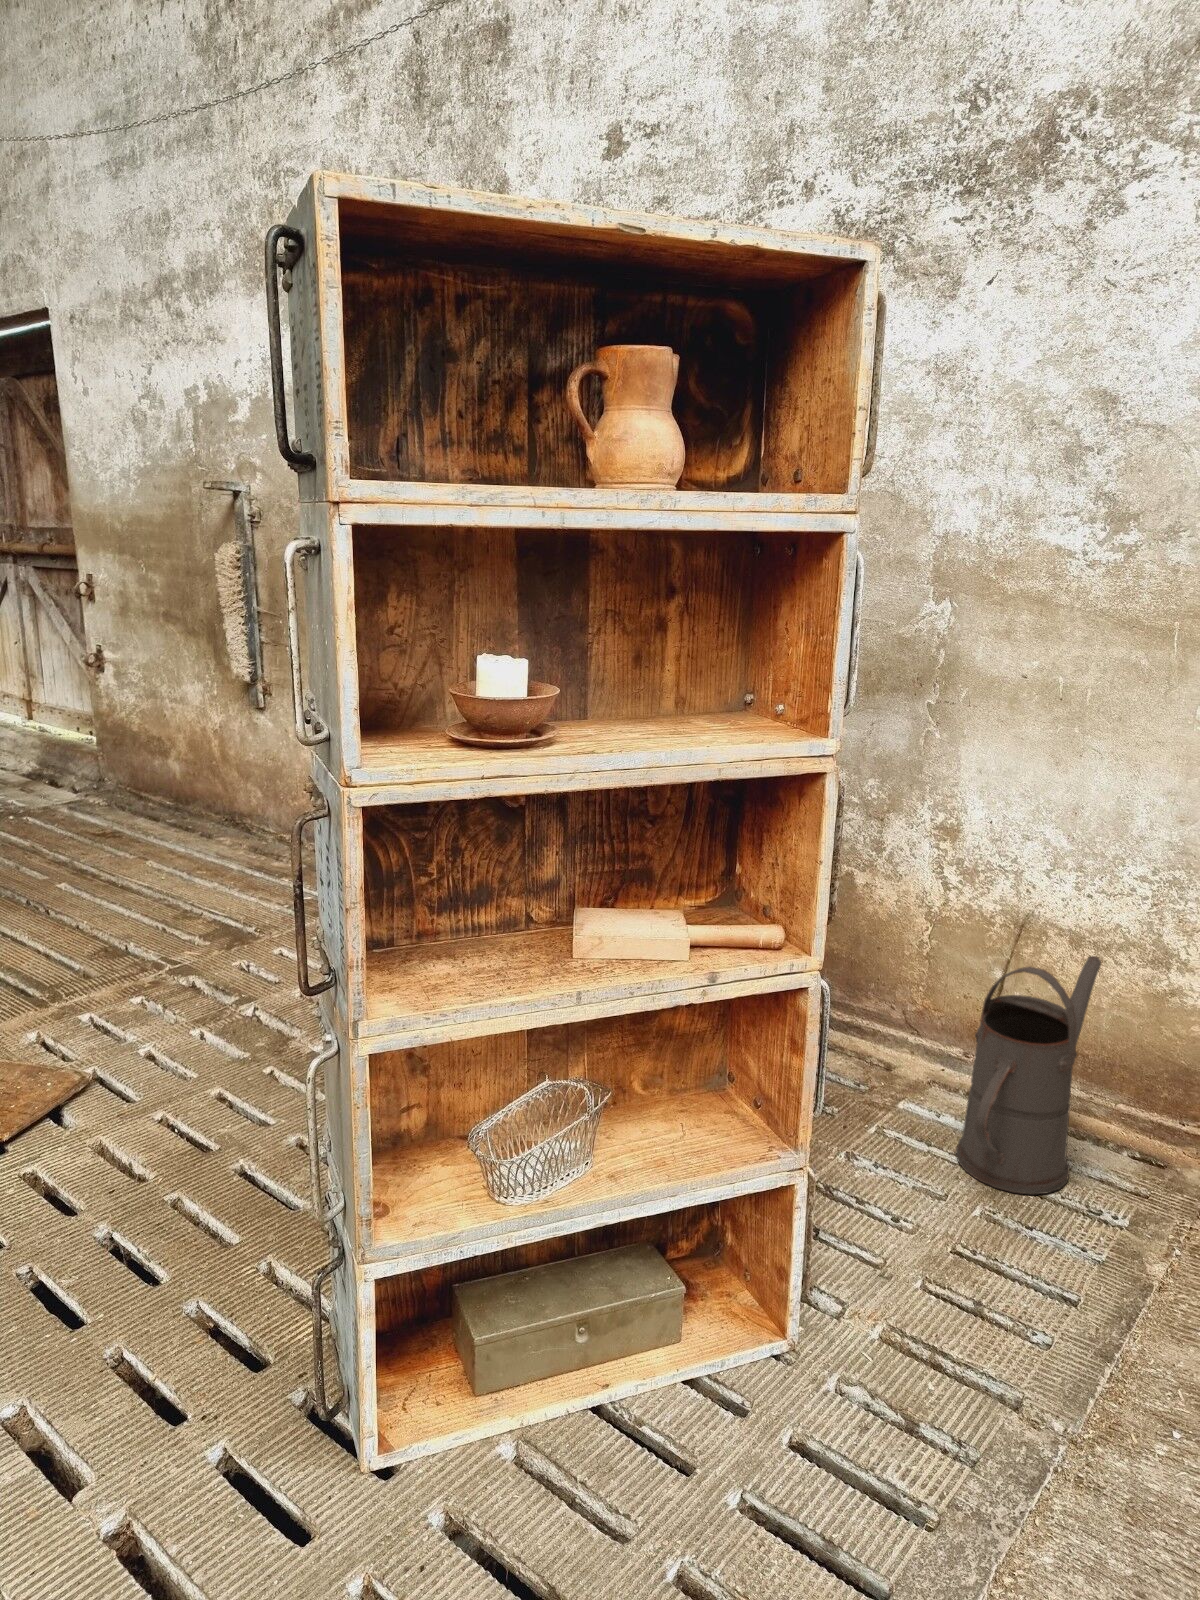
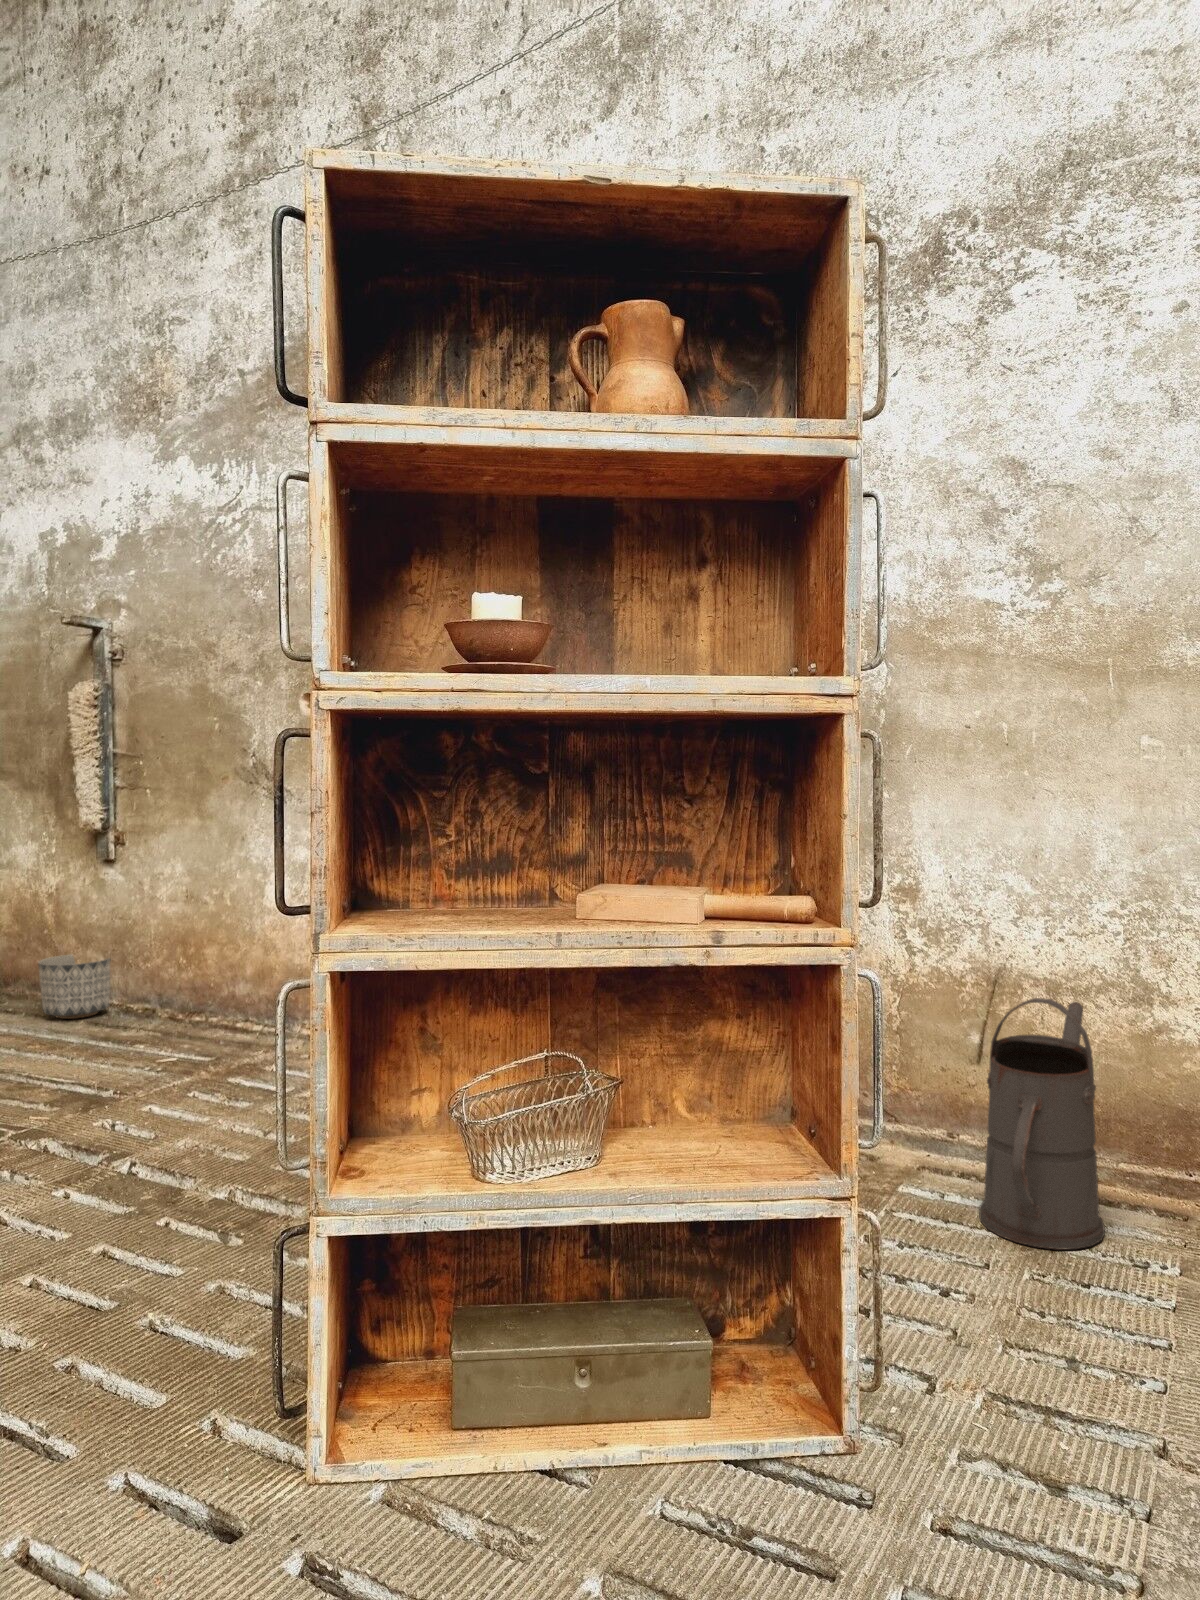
planter: none [188,792,251,851] -> present [38,955,111,1019]

